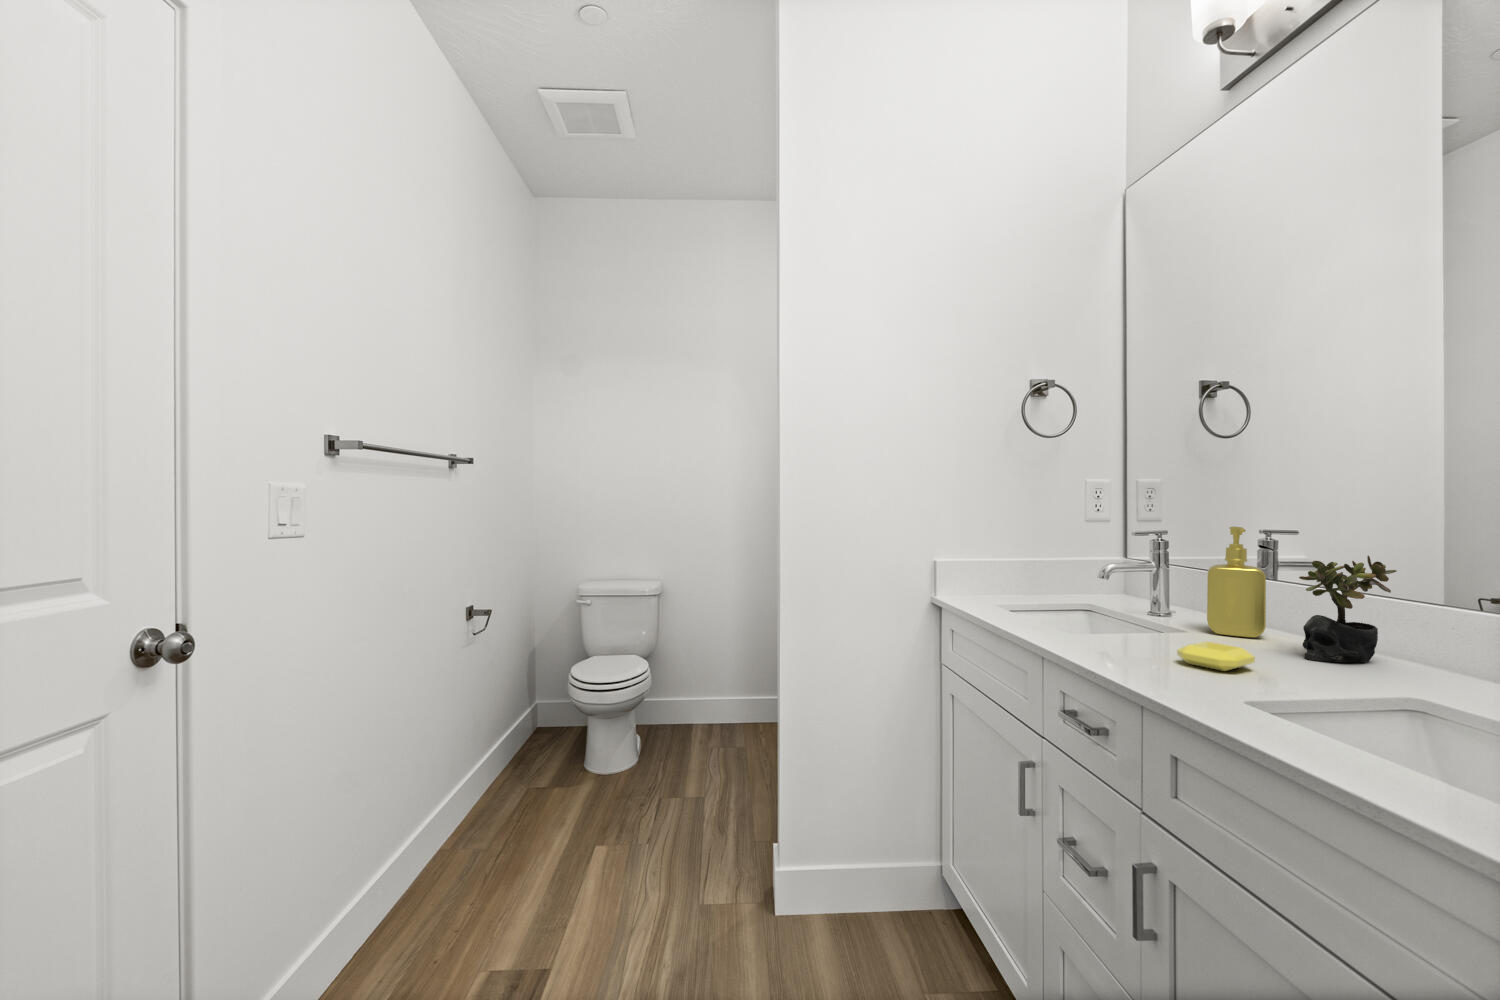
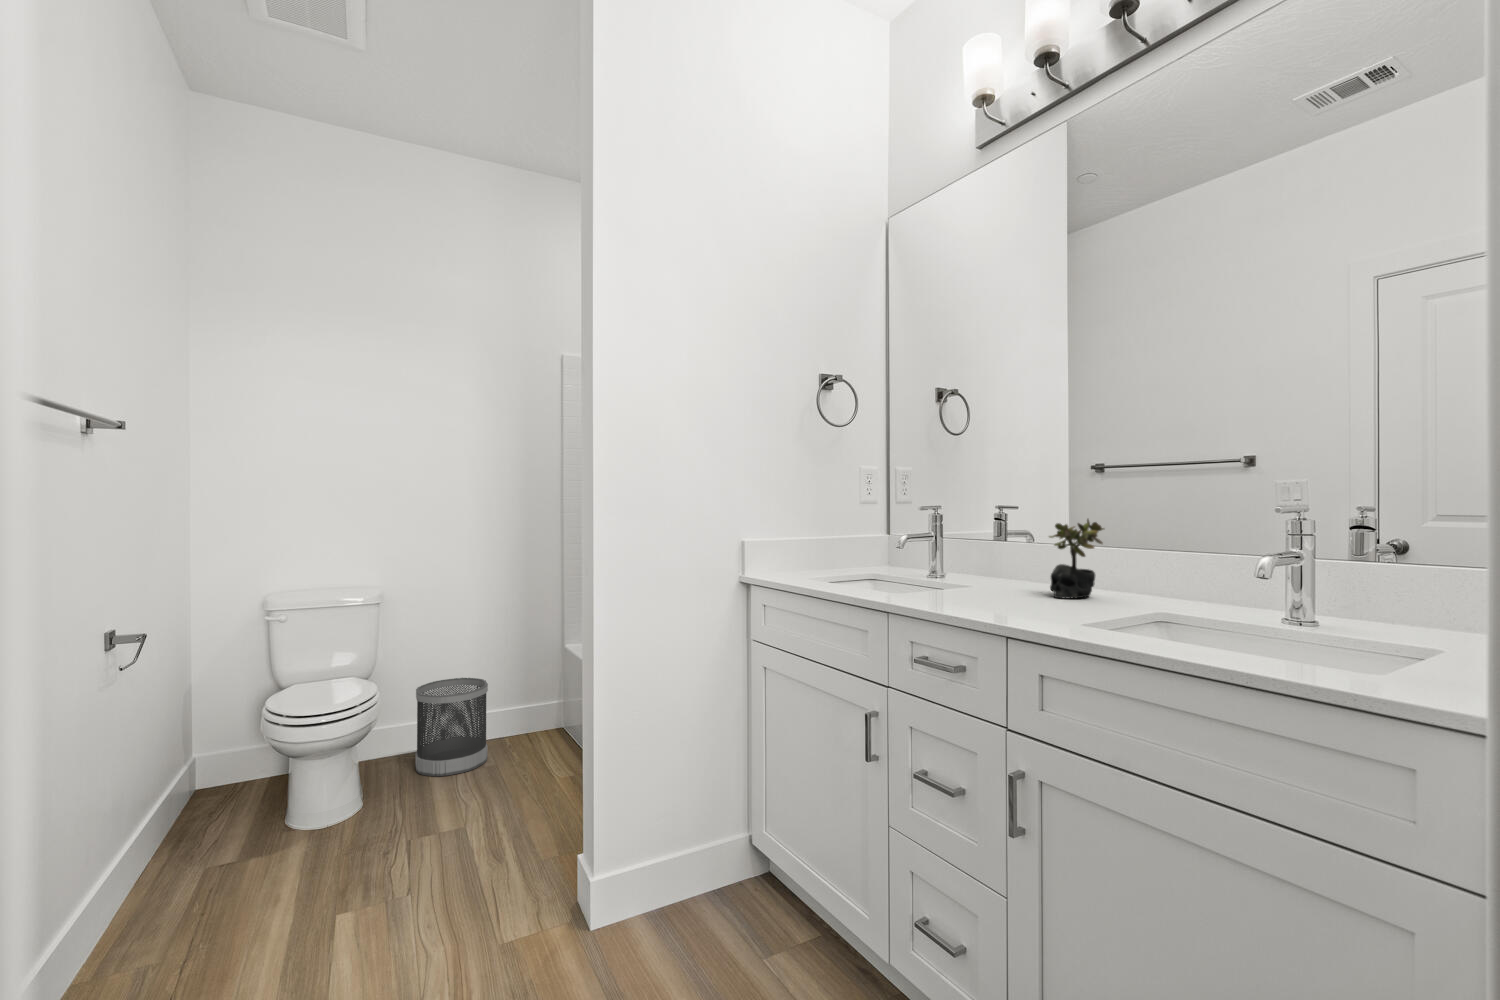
soap dispenser: present [1207,527,1266,638] -> none [971,501,1014,588]
soap bar: present [1177,642,1255,671] -> none [992,588,1044,609]
wastebasket: none [683,665,740,749] -> present [416,678,488,776]

